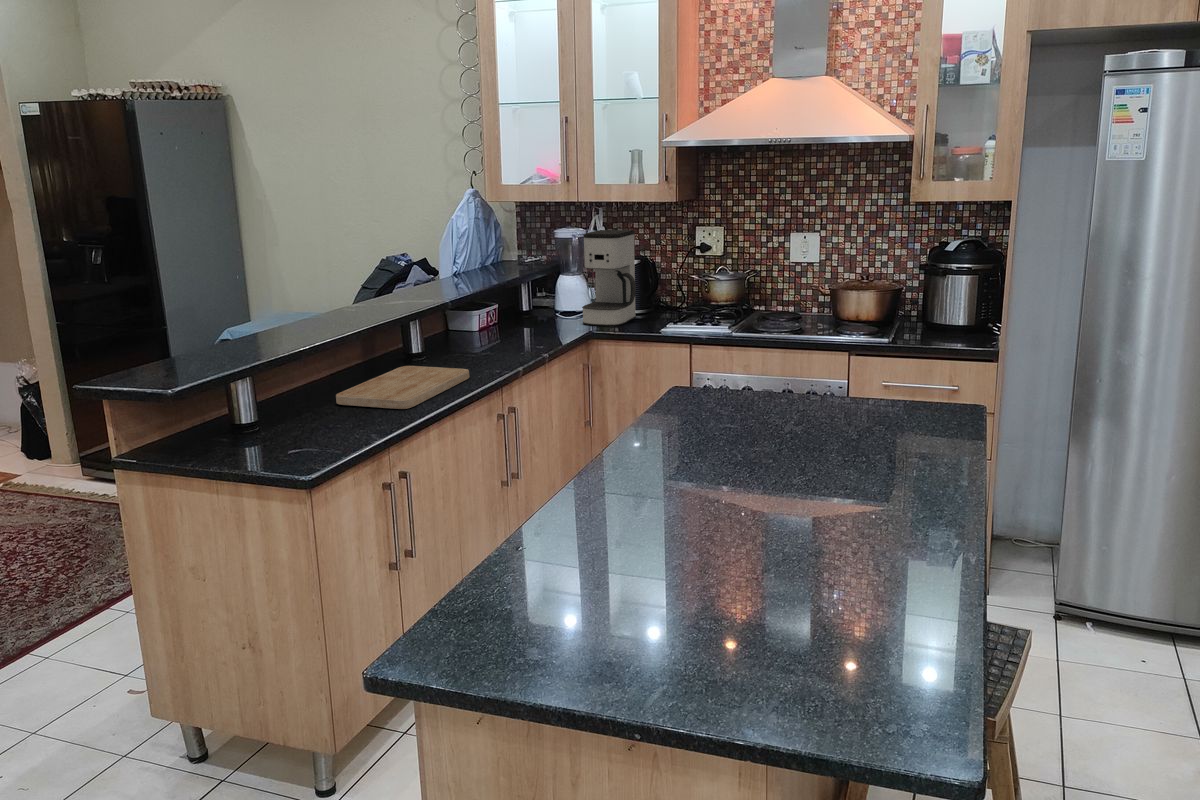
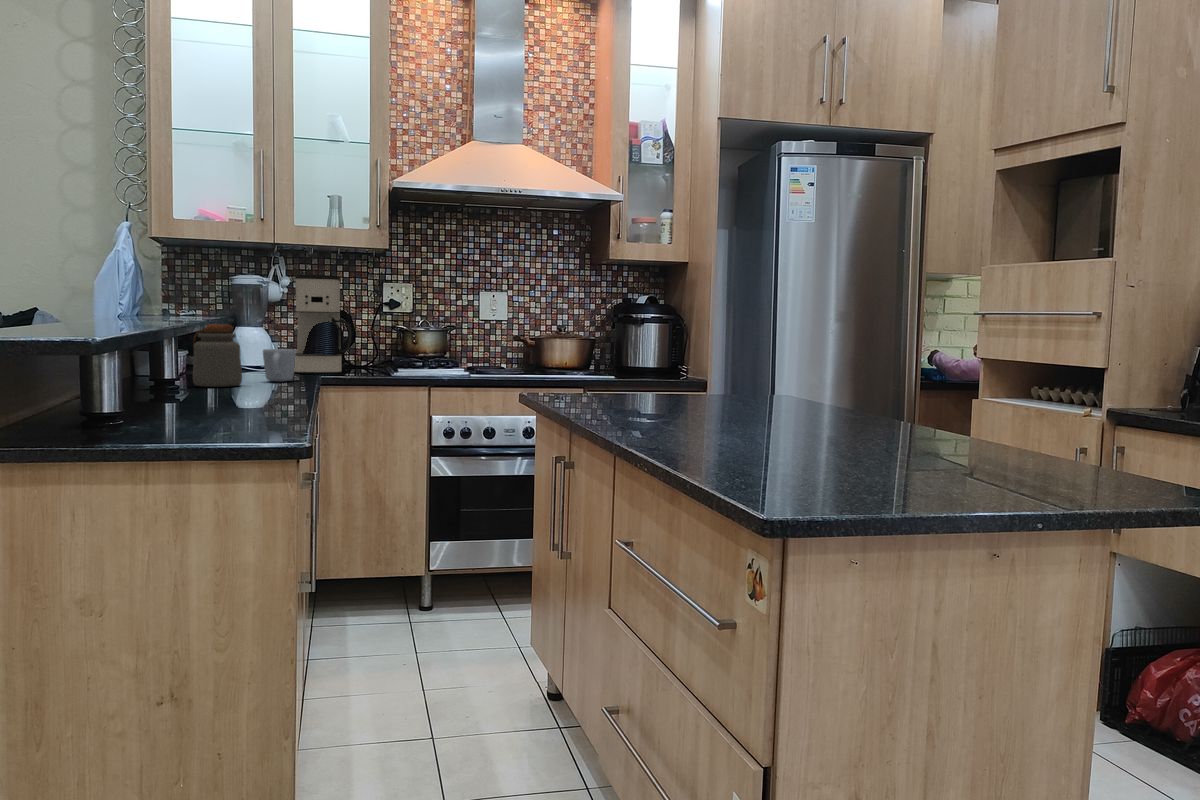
jar: none [448,300,487,355] -> present [193,324,242,387]
mug: none [517,314,544,345] -> present [263,349,296,382]
cutting board: present [336,366,469,409] -> none [166,385,283,409]

